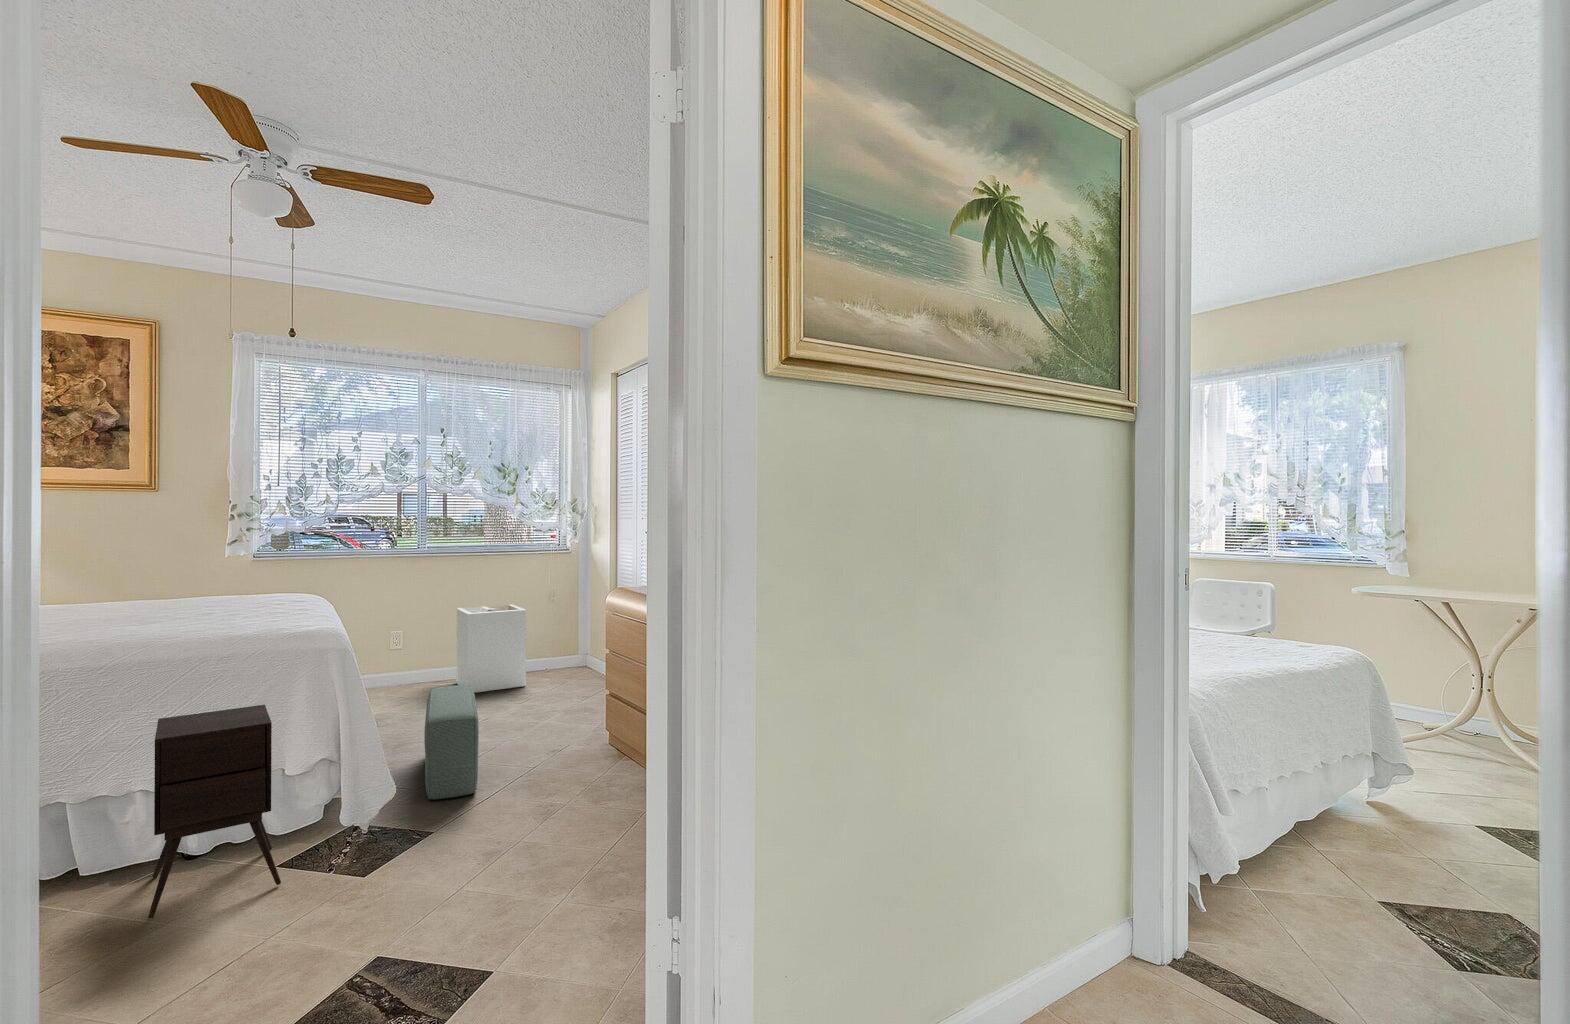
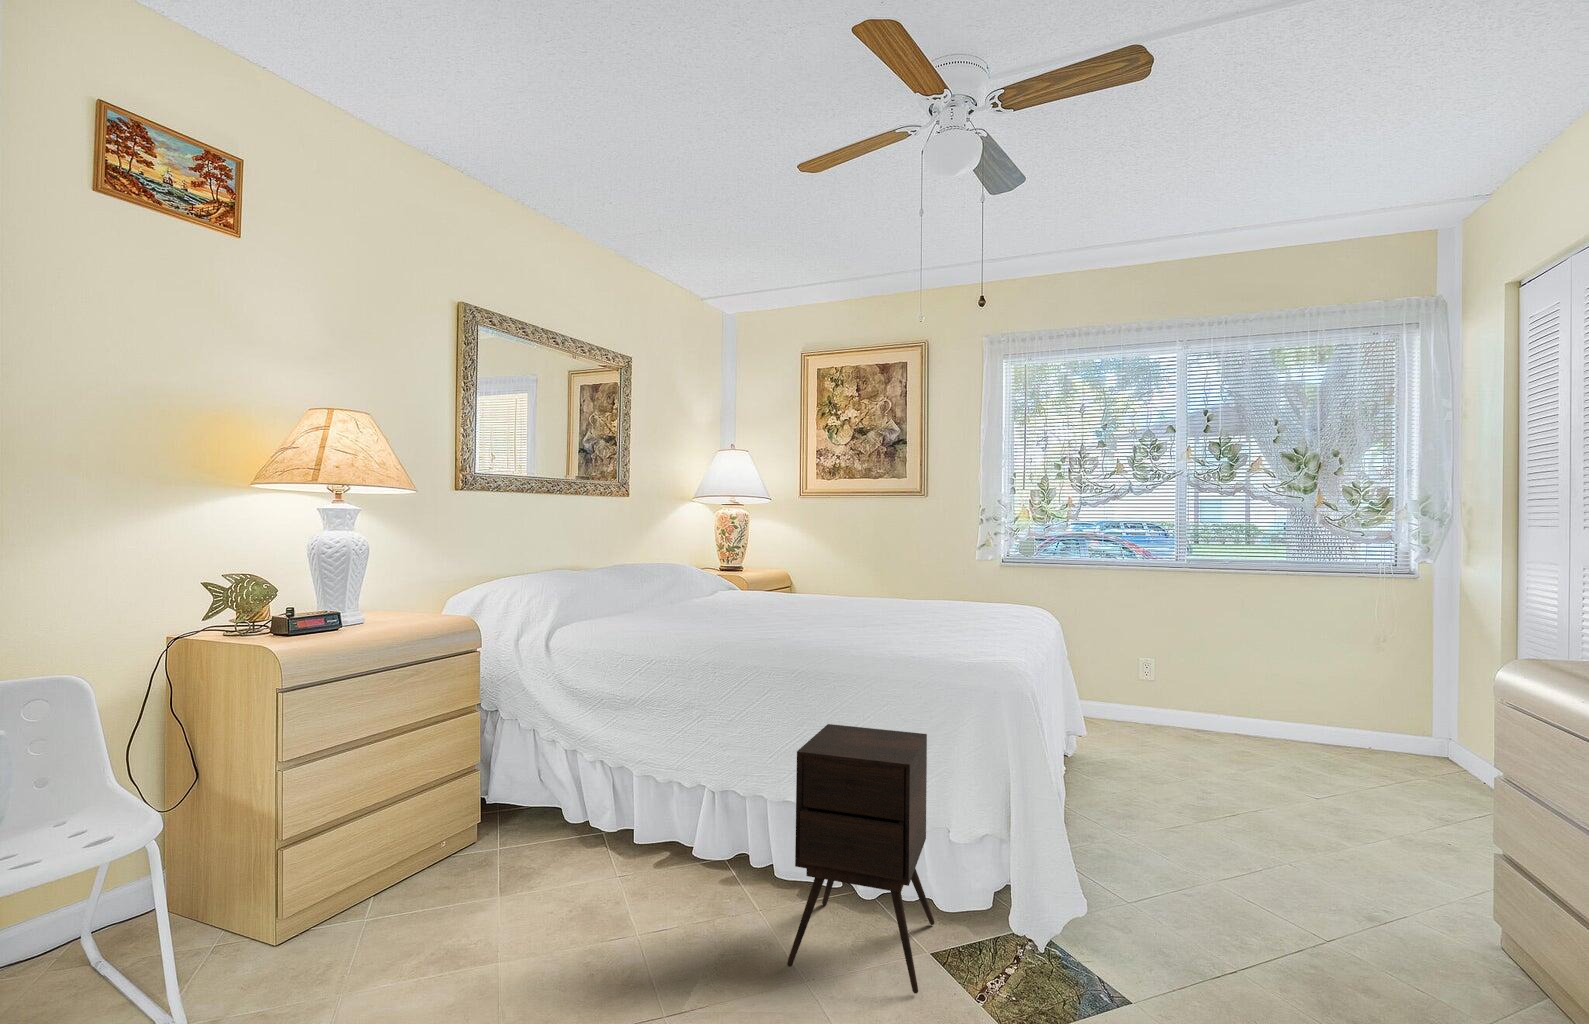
laundry hamper: present [457,605,526,693] -> none [1226,644,1336,777]
pouf: present [424,685,479,799] -> none [1142,756,1233,958]

